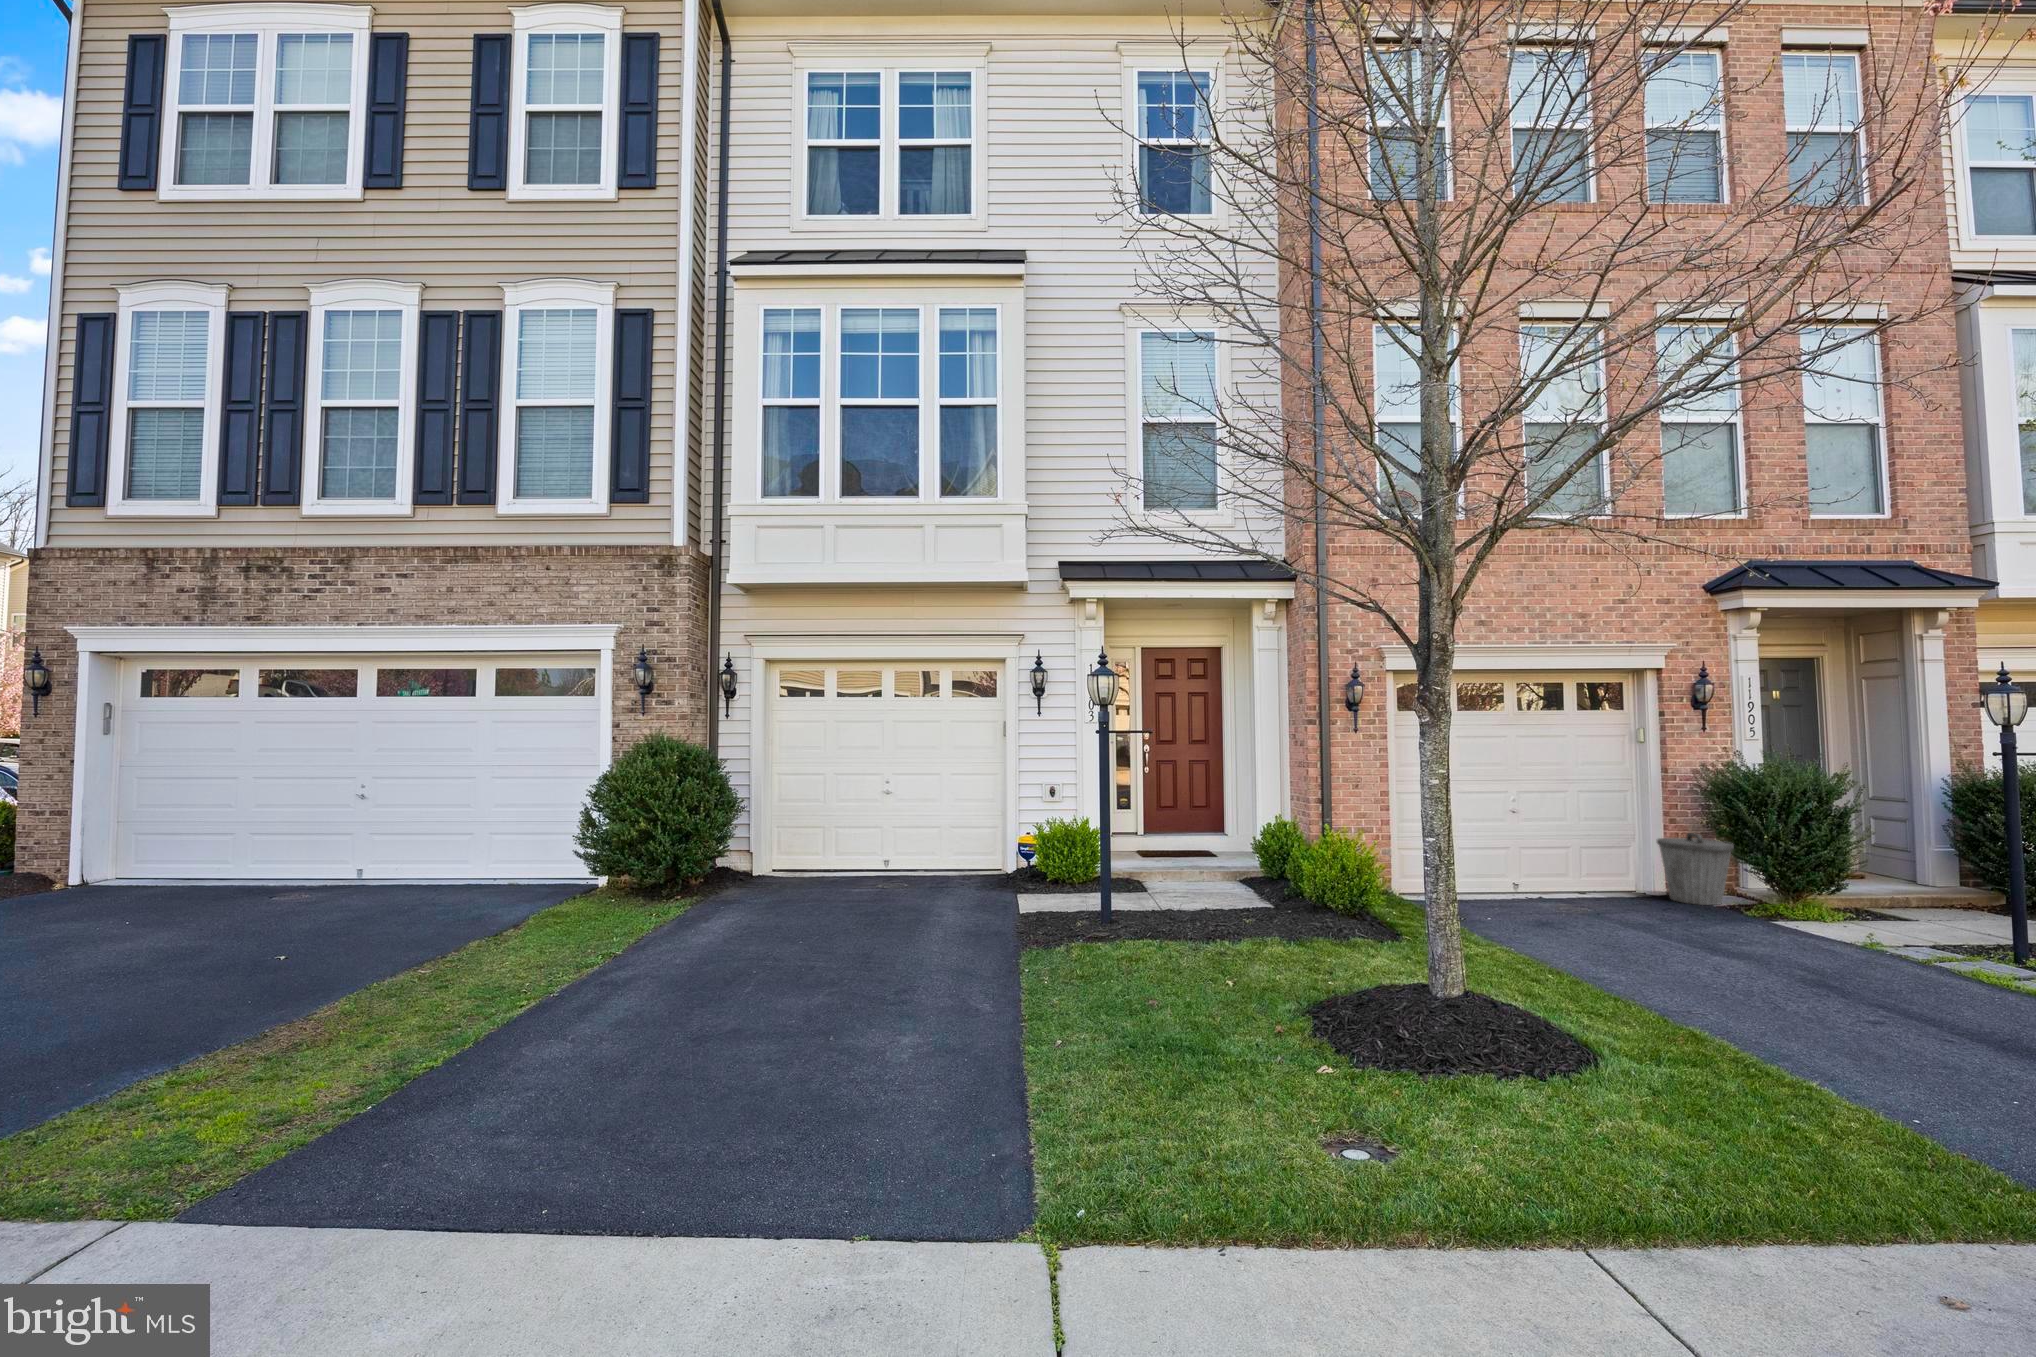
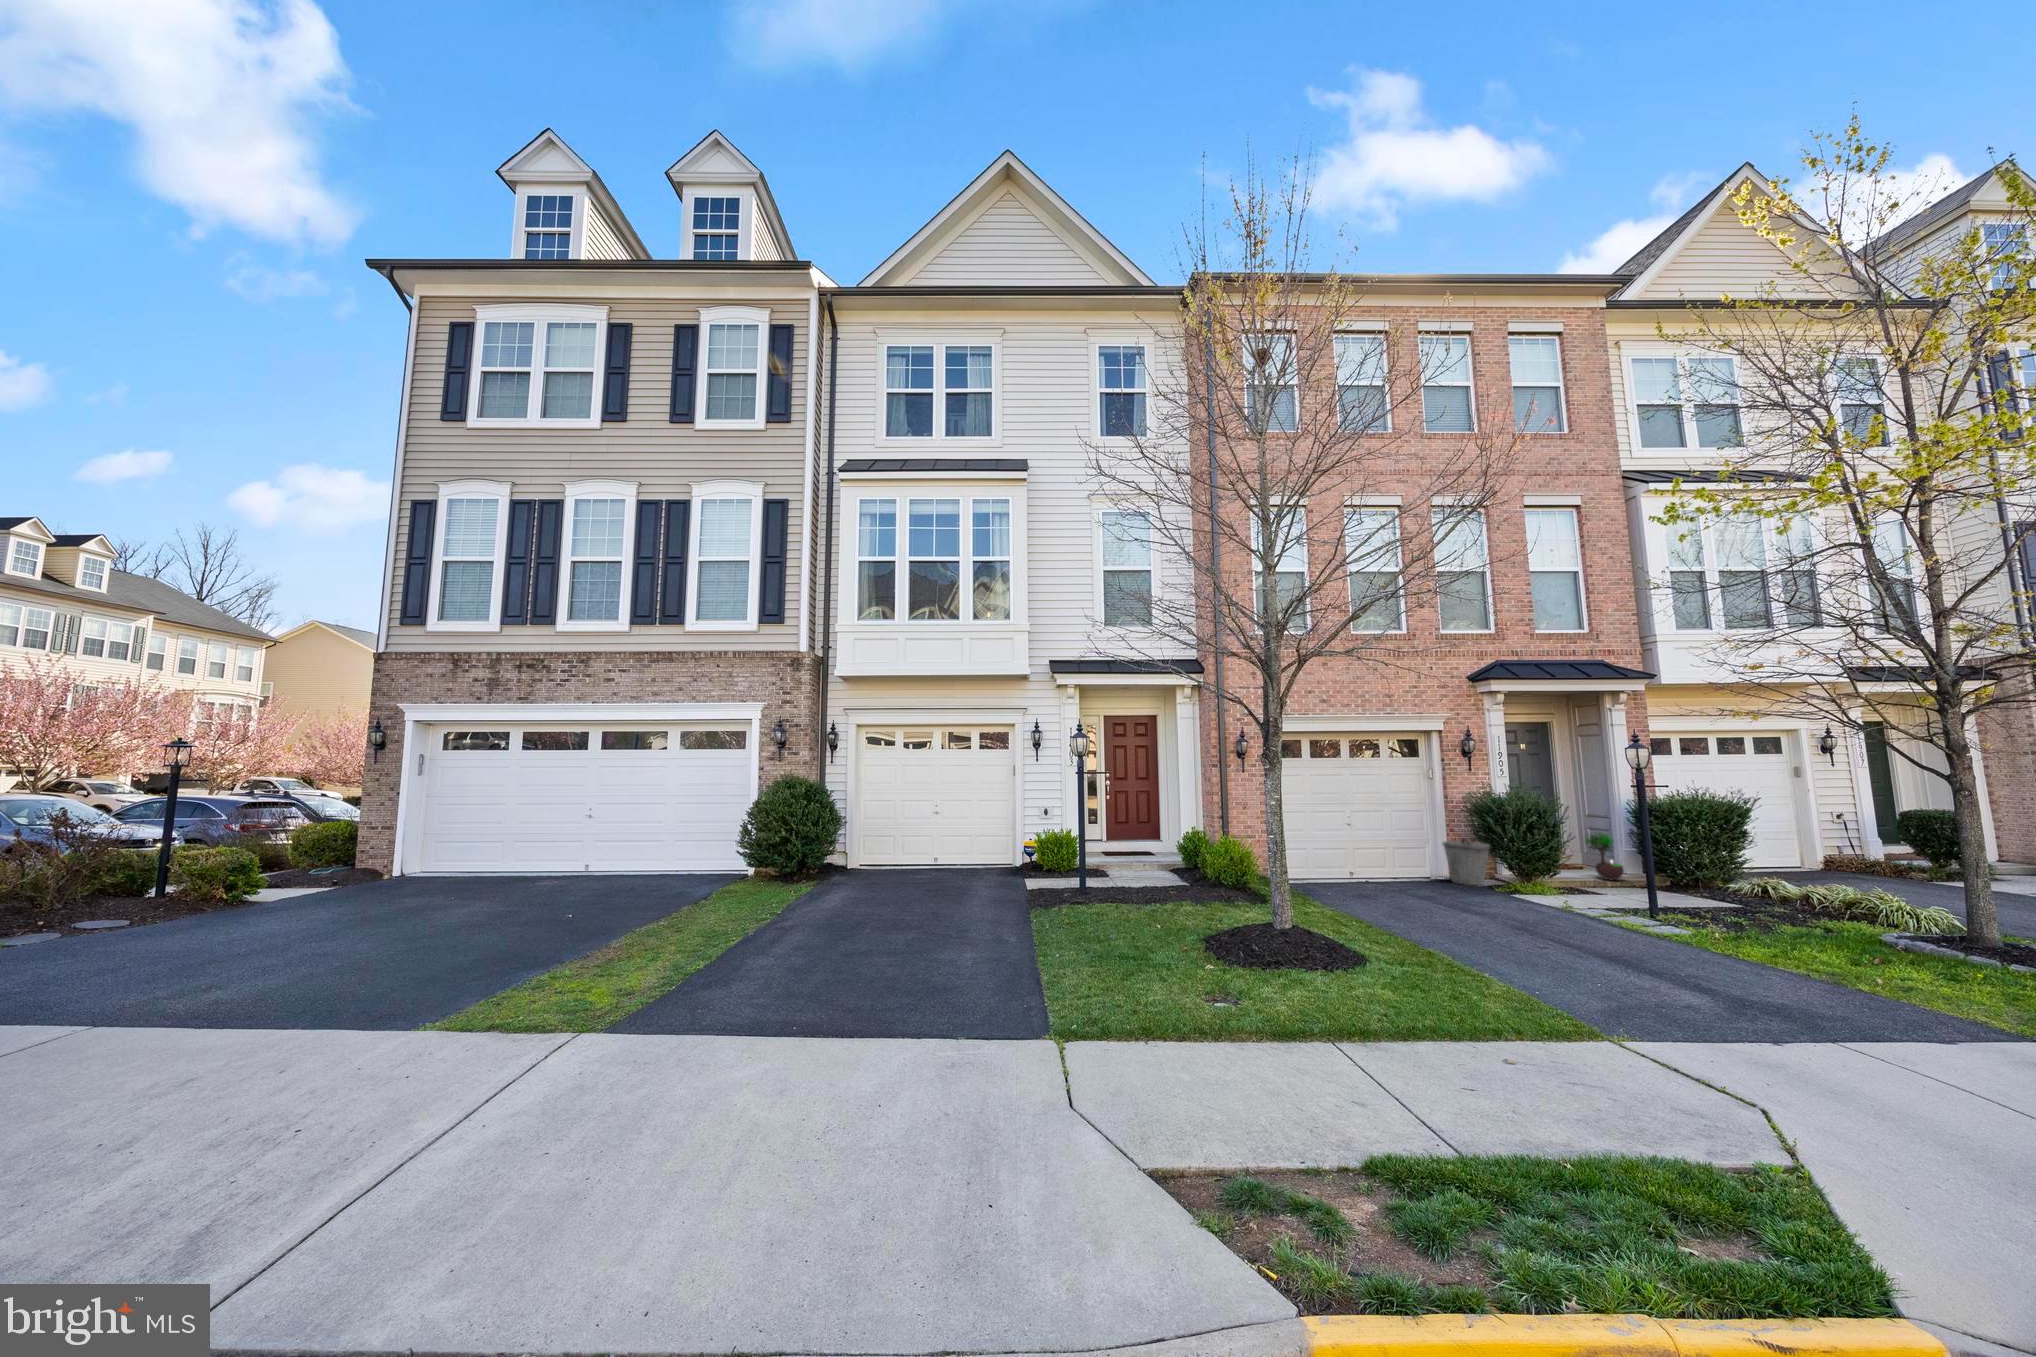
potted tree: none [1867,816,1936,898] -> present [1585,830,1624,880]

